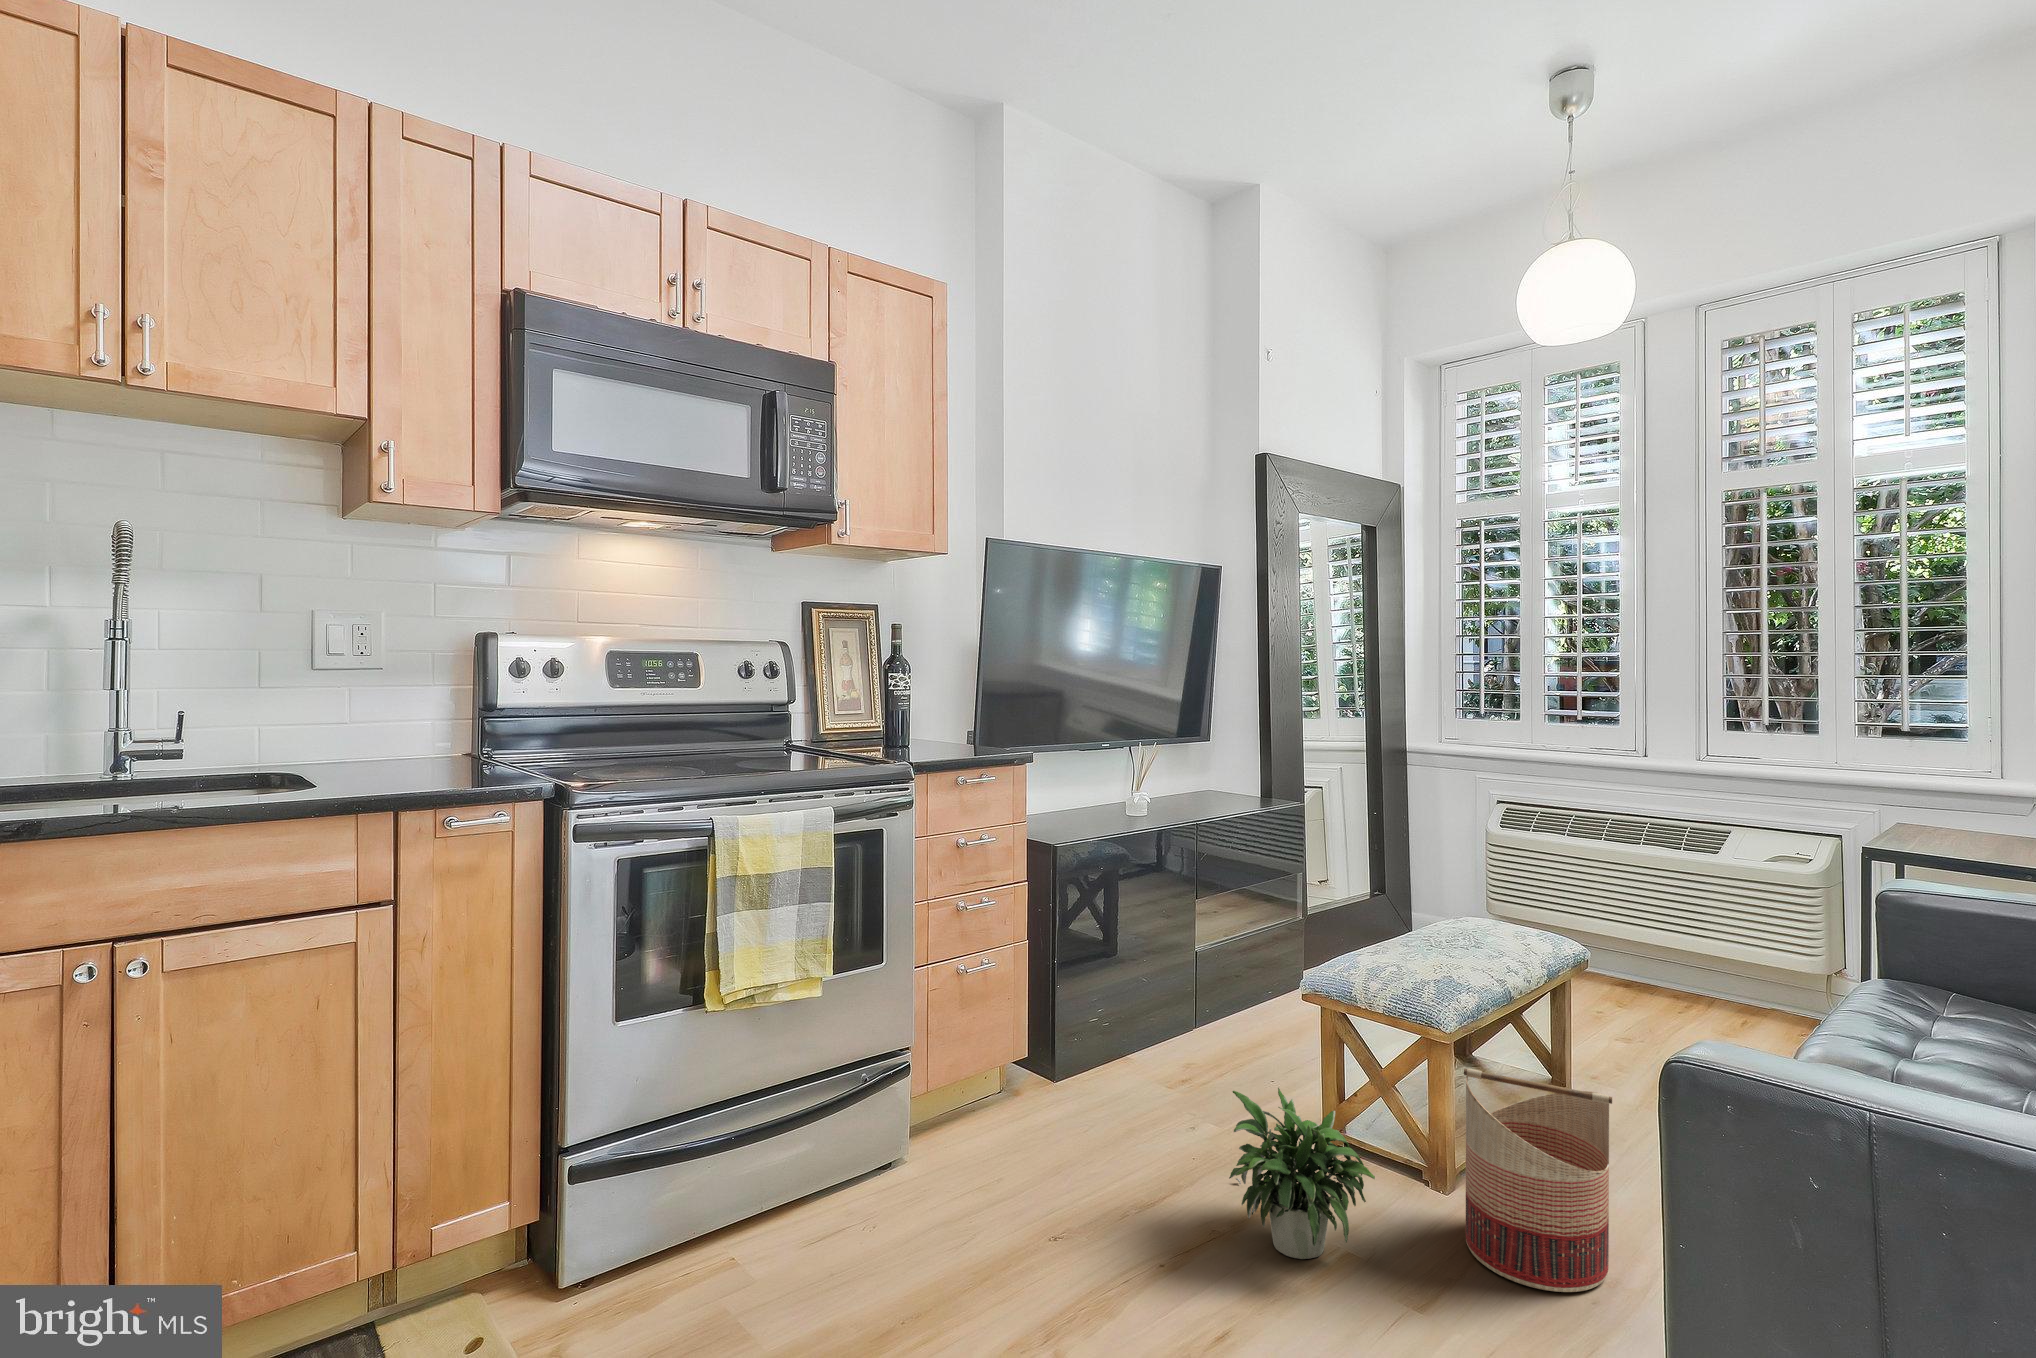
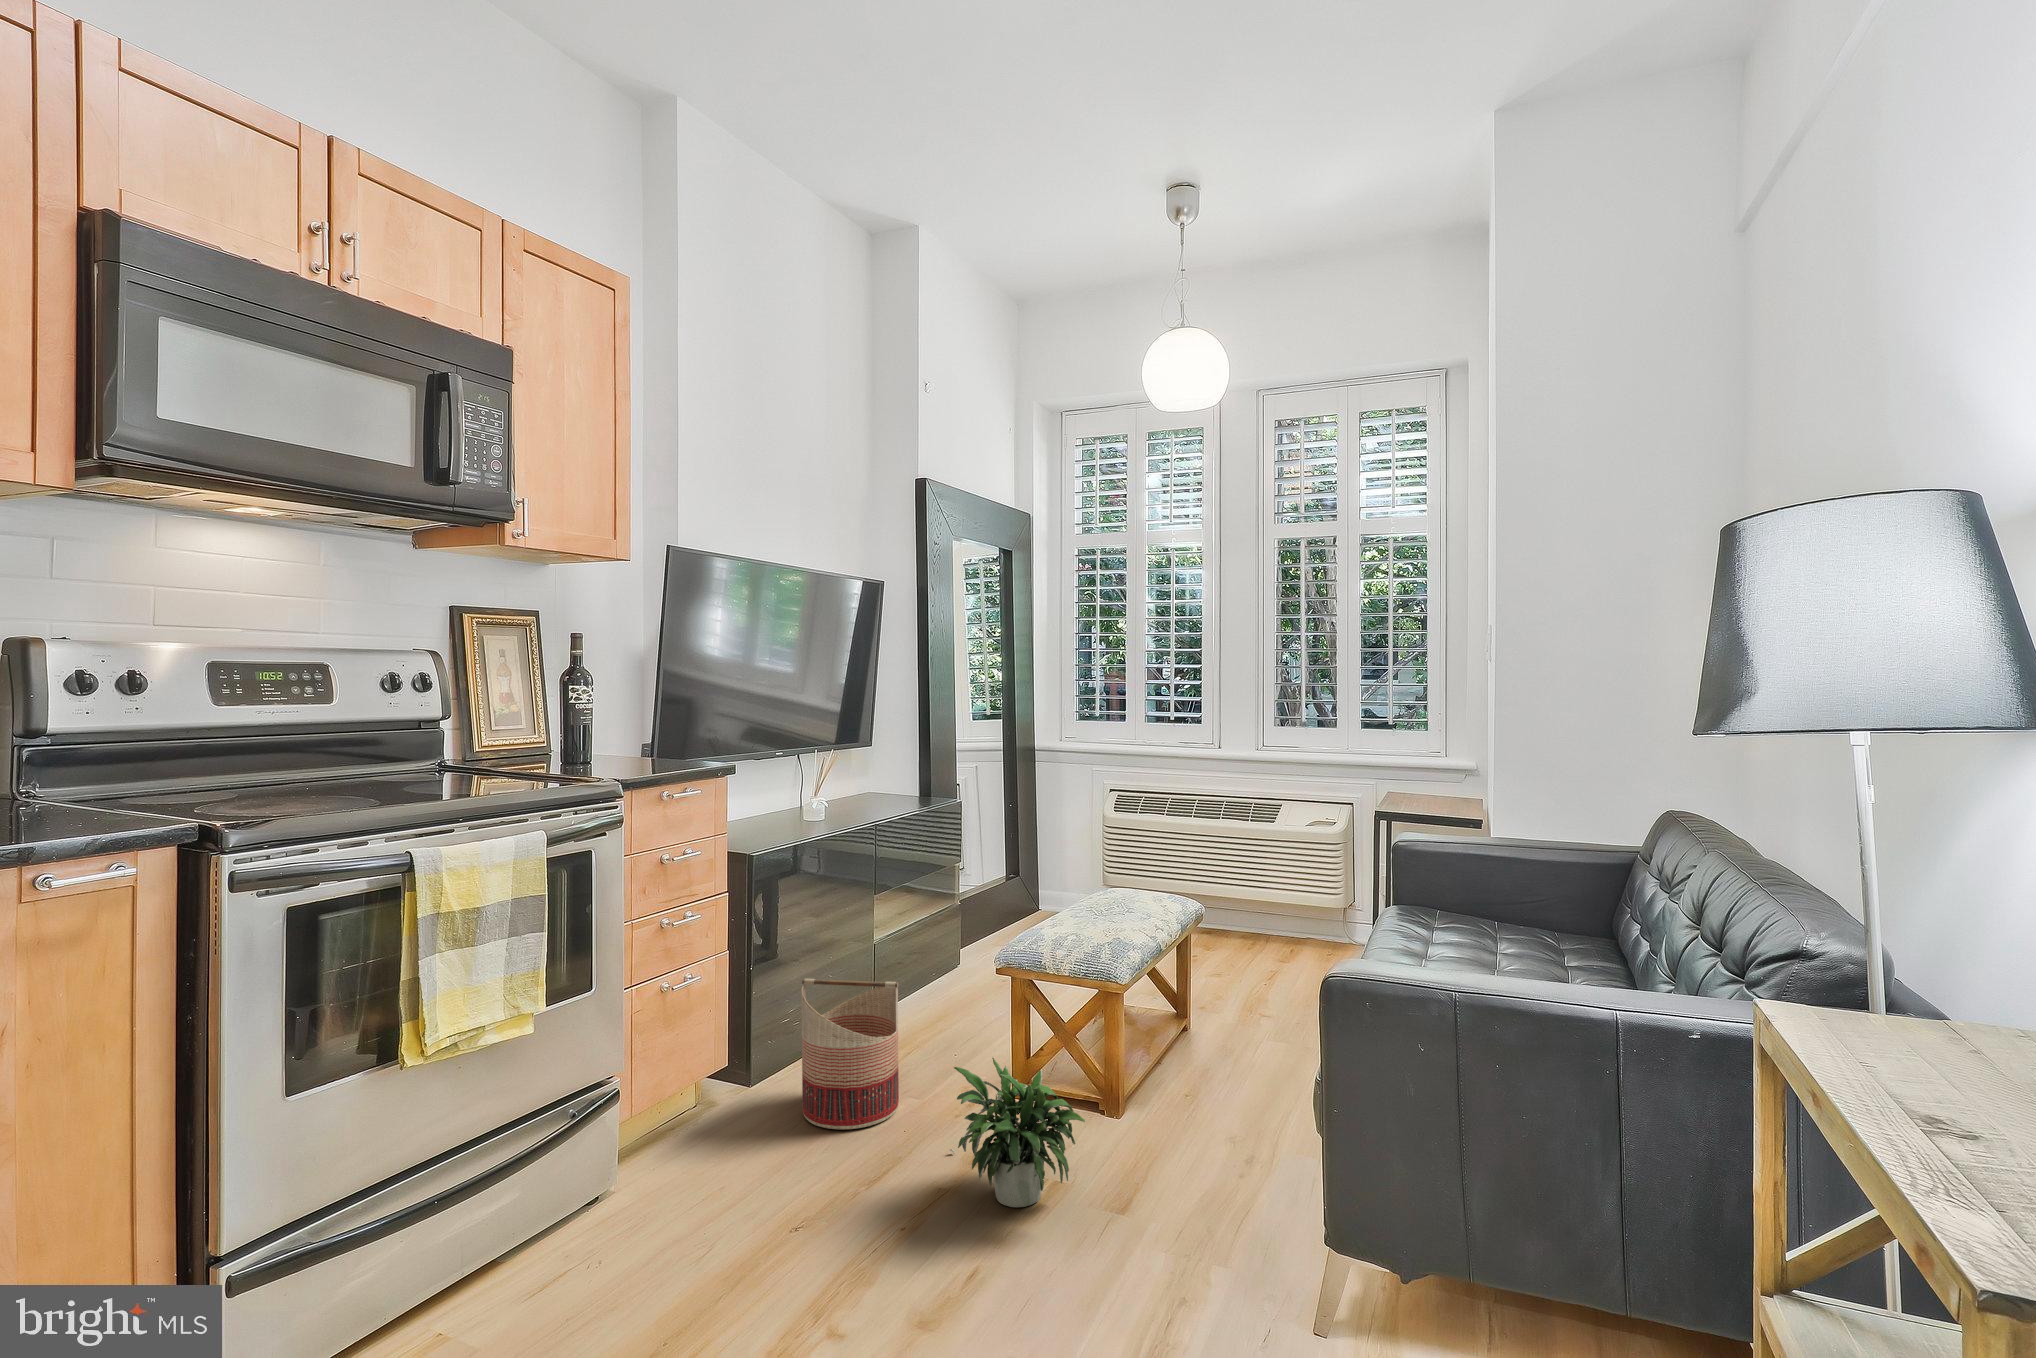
basket: present [1464,1068,1612,1292] -> present [802,978,899,1129]

